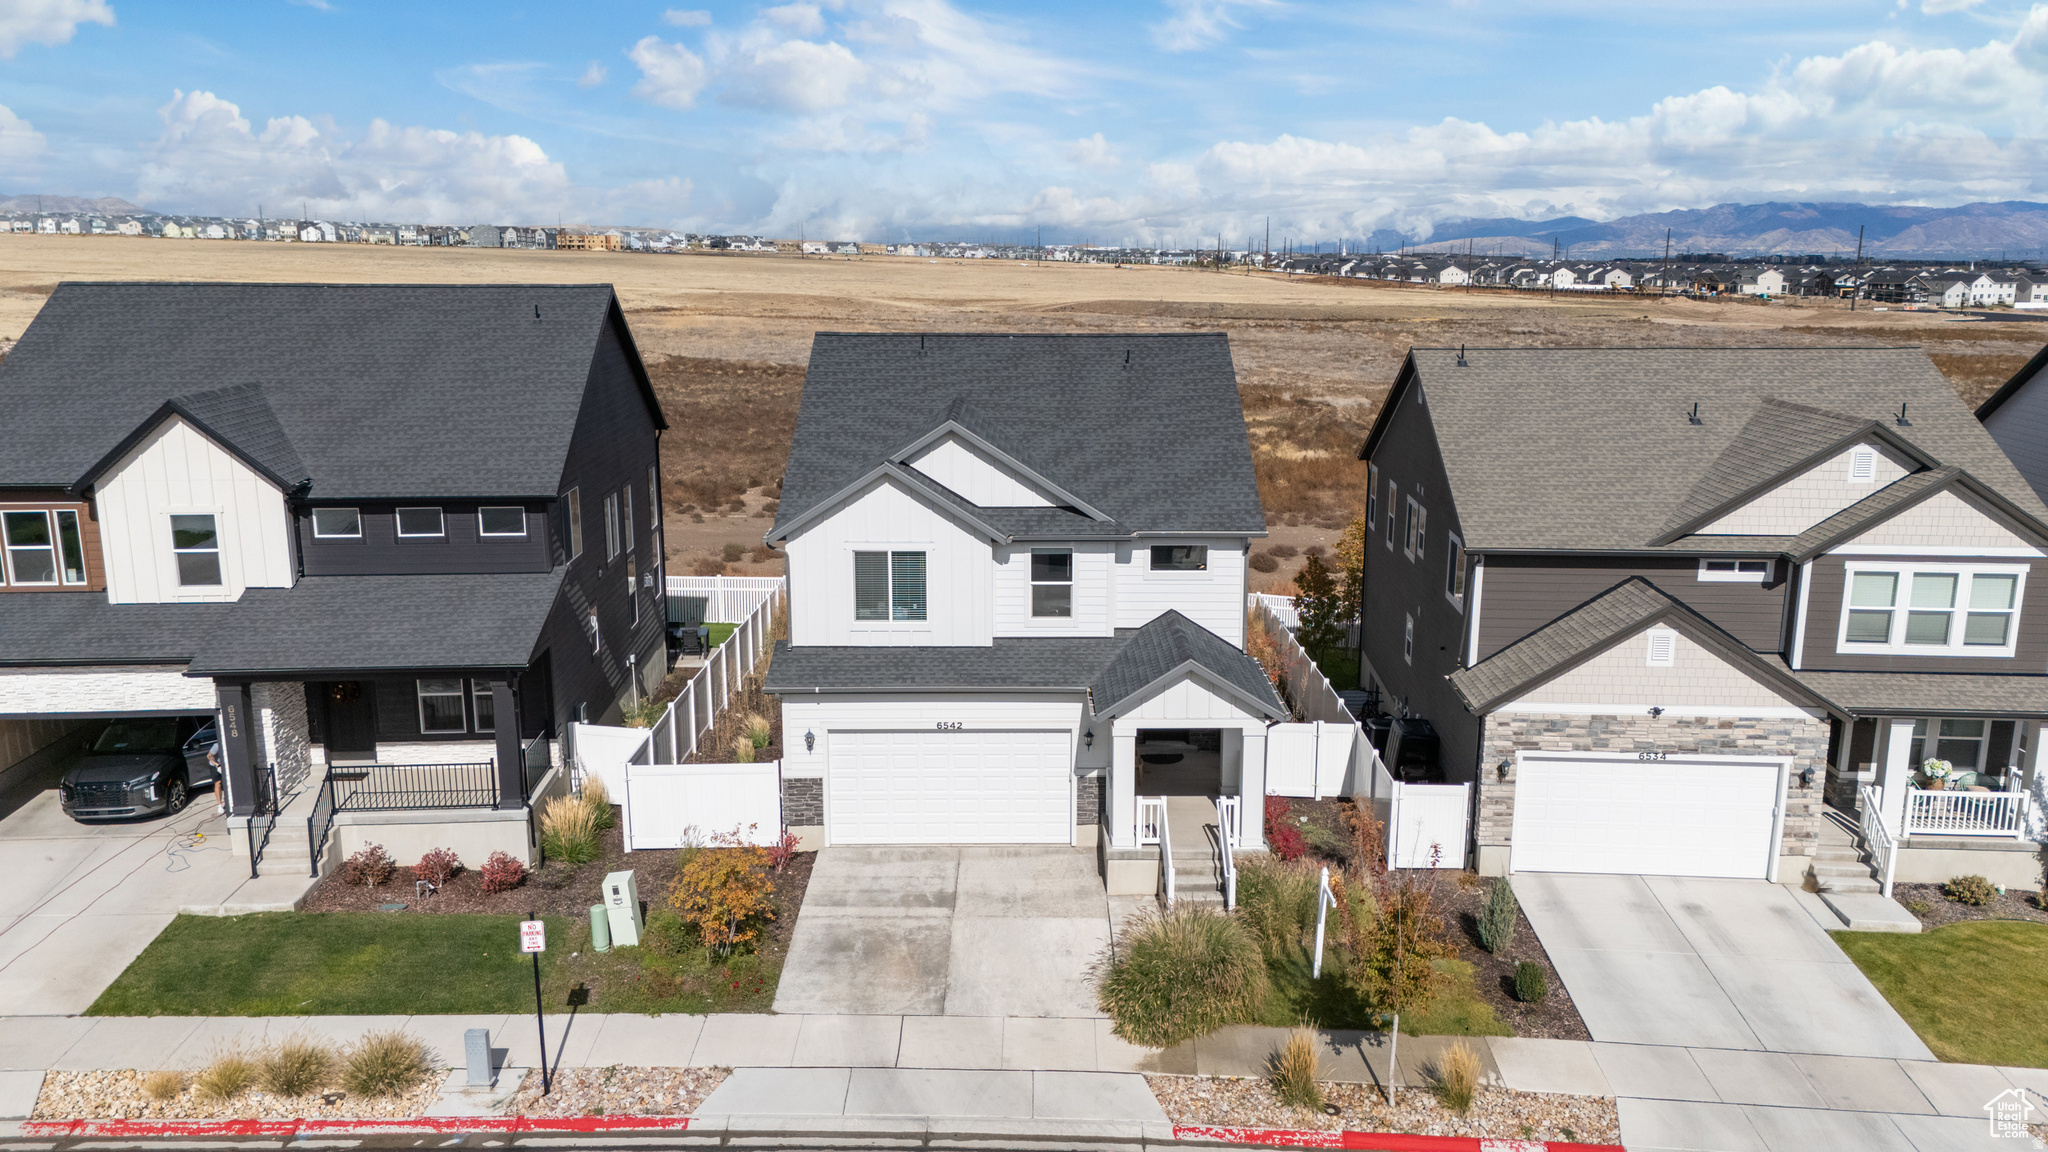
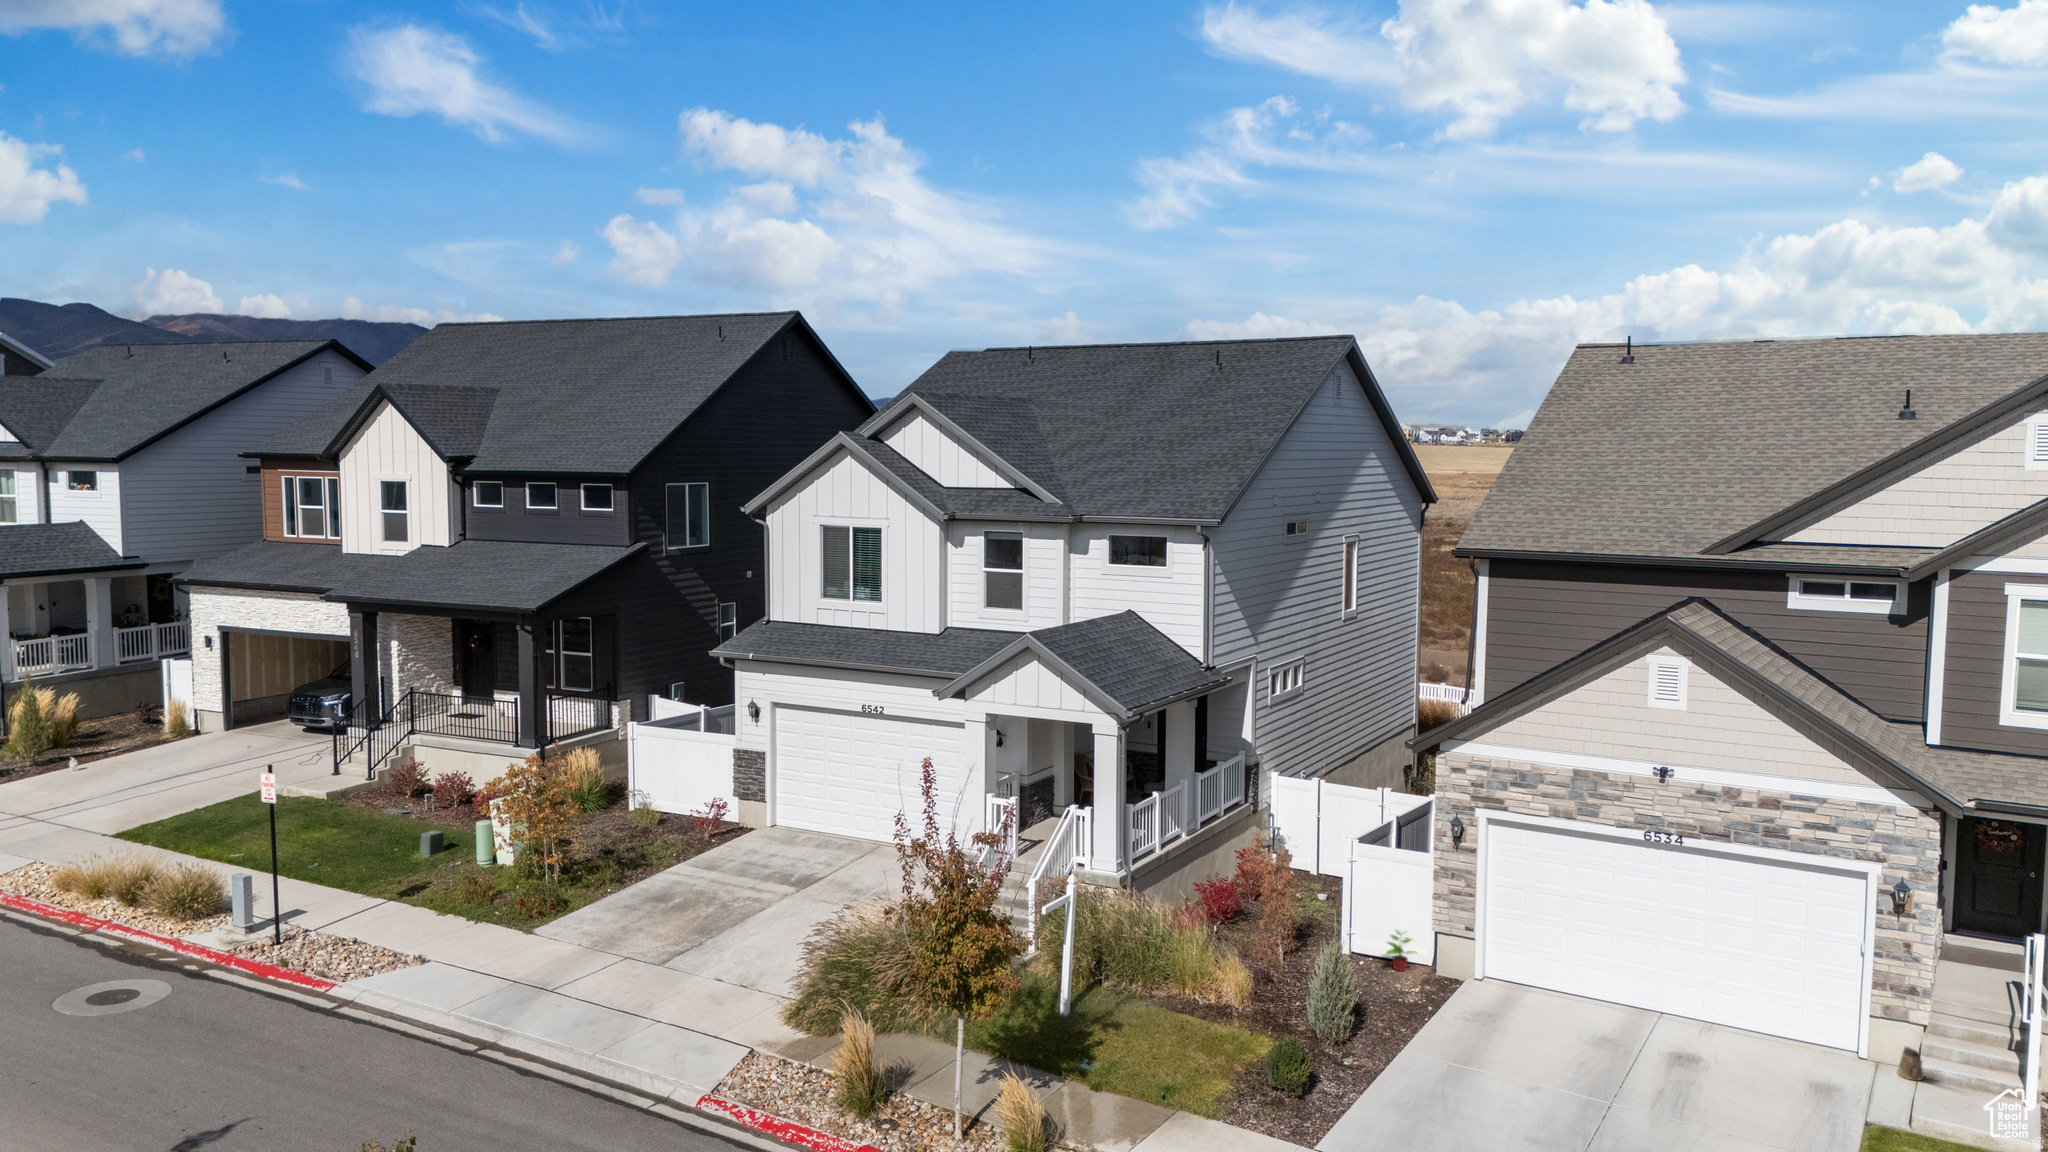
potted plant: none [1441,846,1469,877] -> present [1386,931,1414,971]

